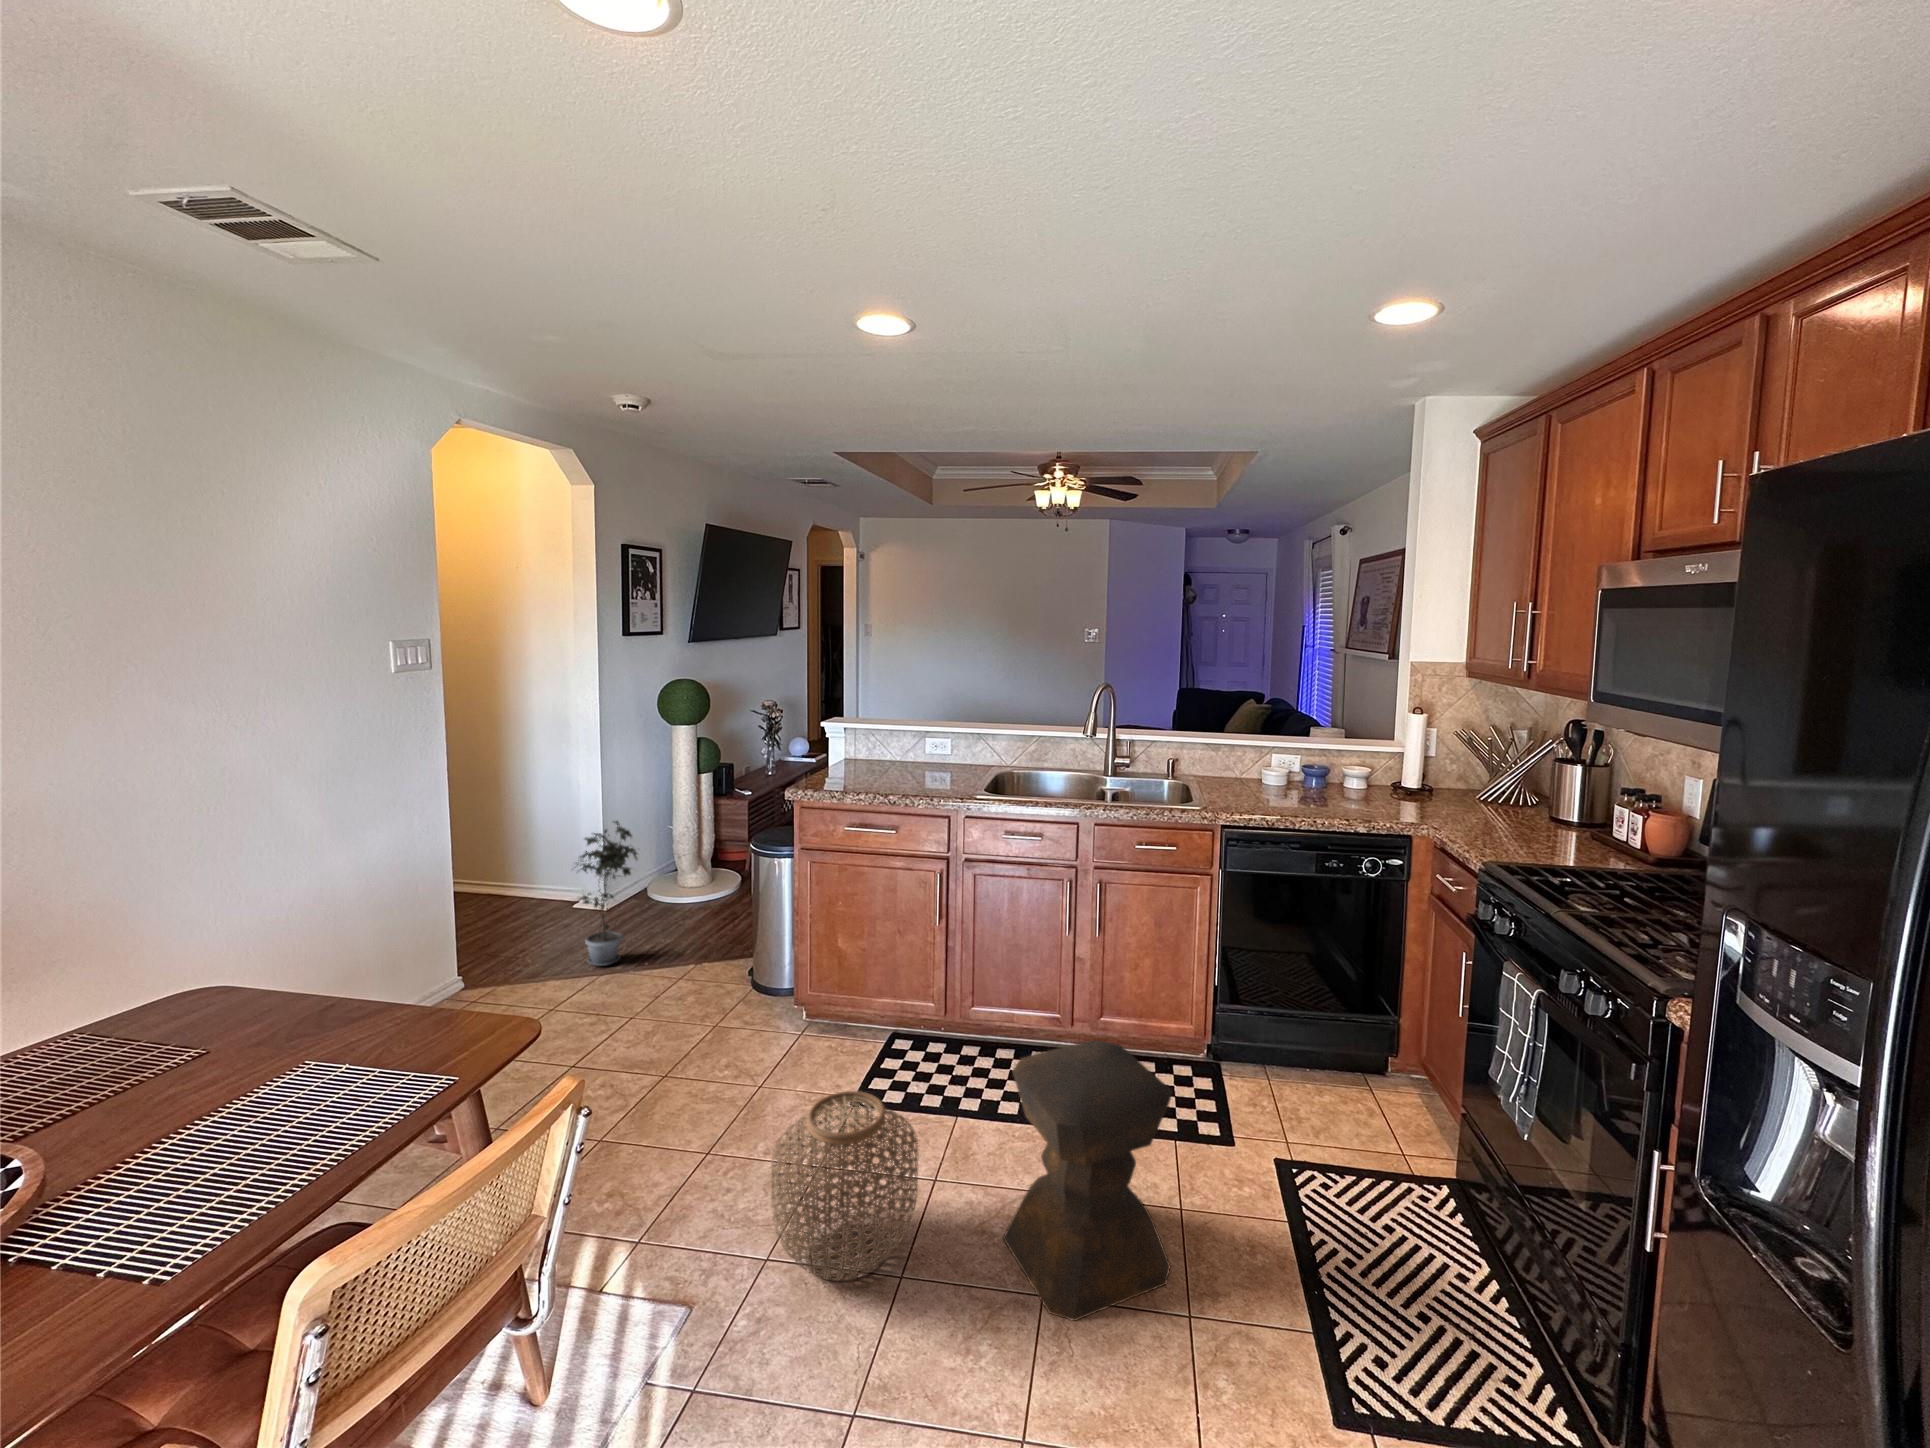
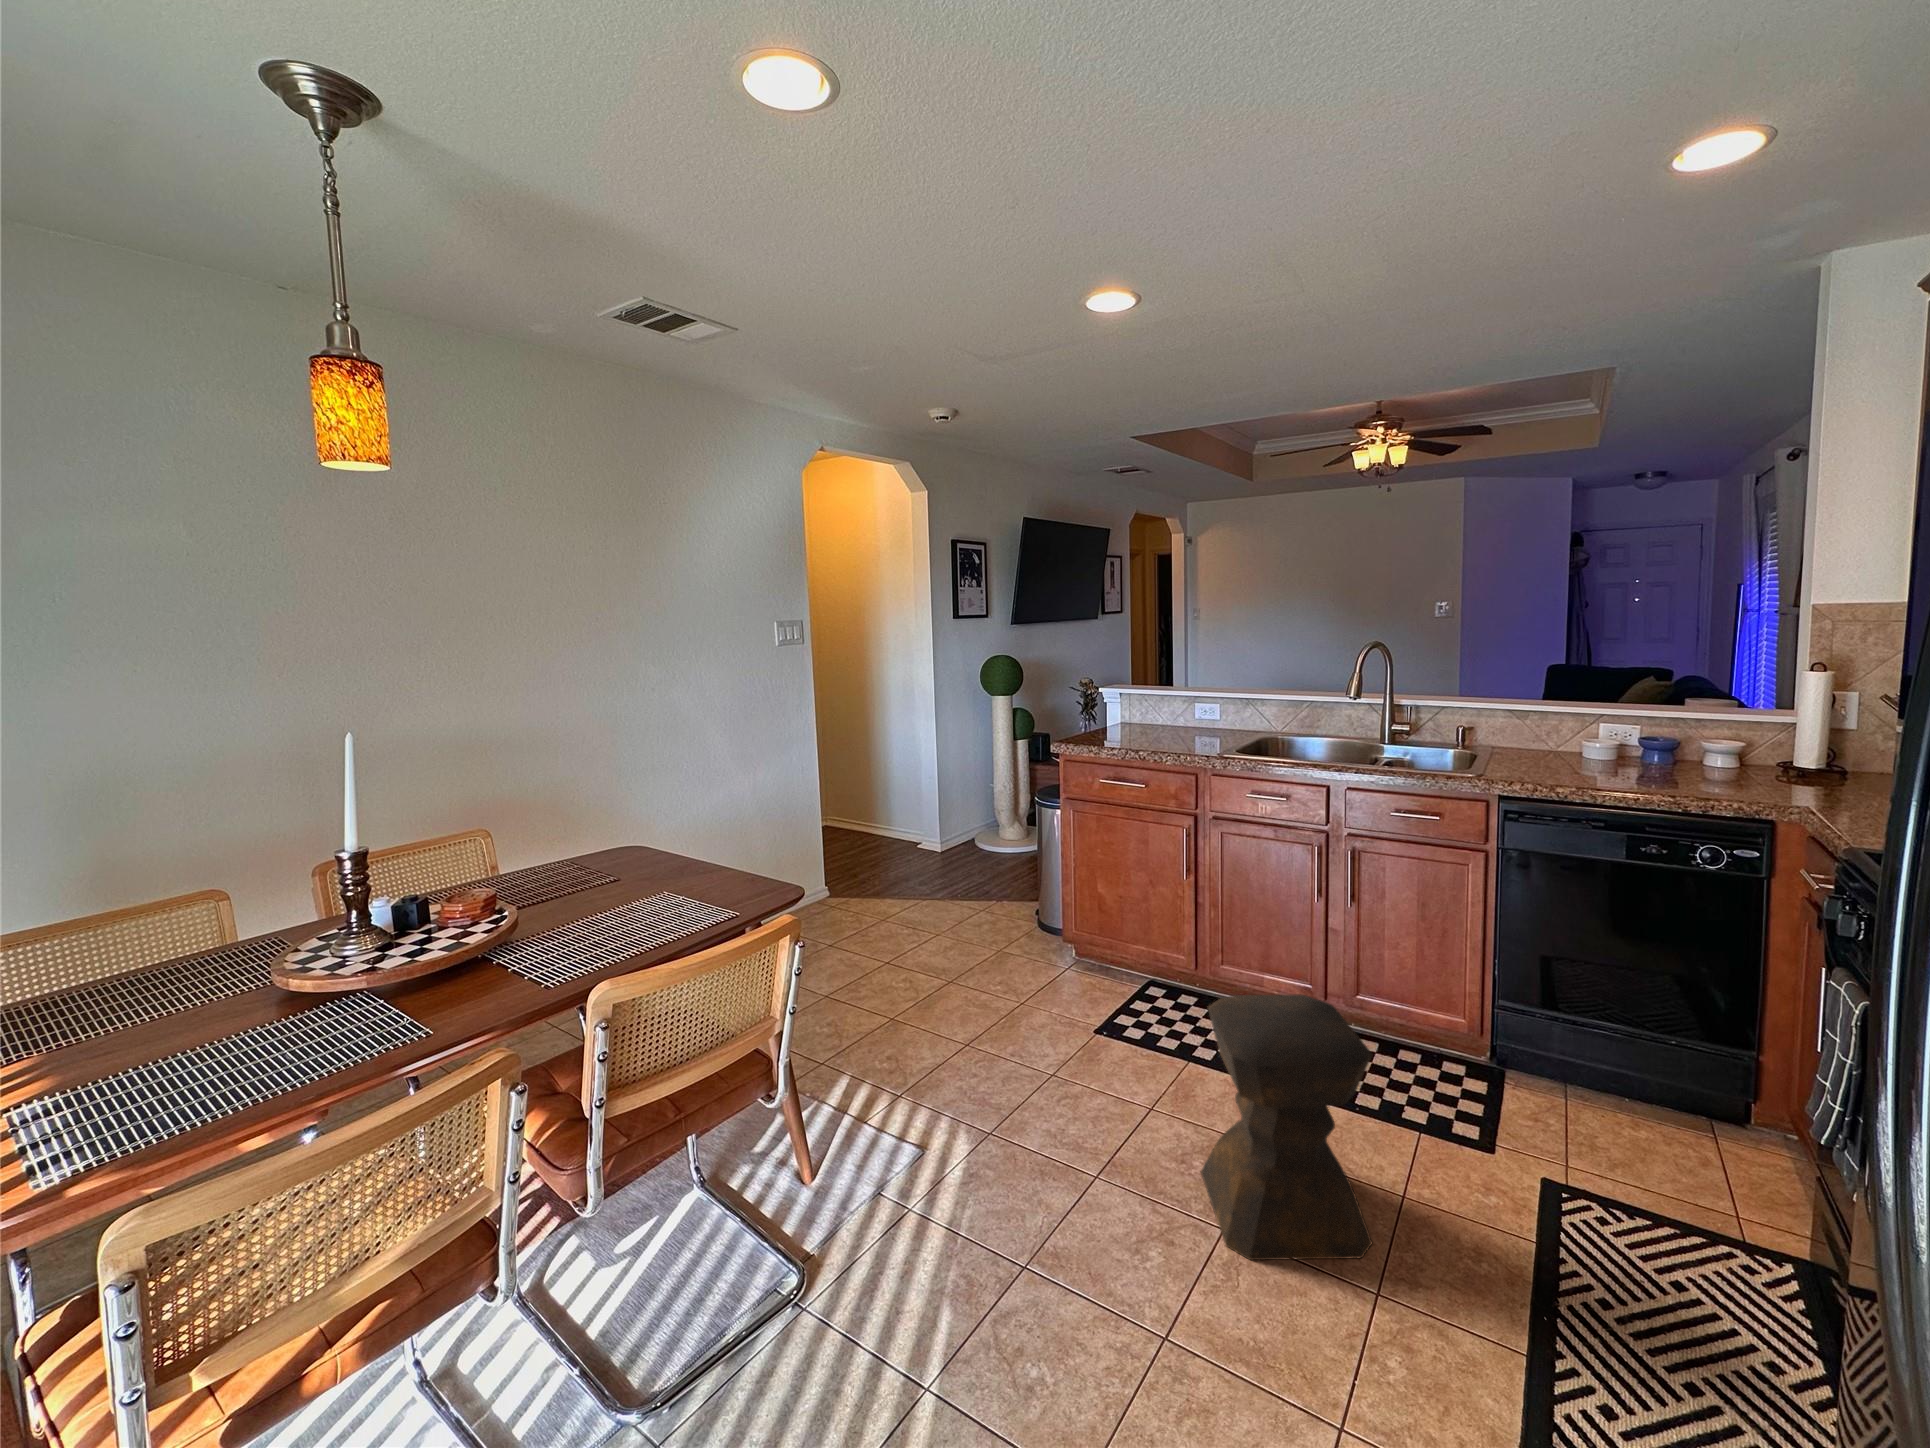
potted plant: present [577,821,638,966] -> none [902,771,956,893]
woven basket: present [771,1091,918,1281] -> none [988,1001,1118,1167]

